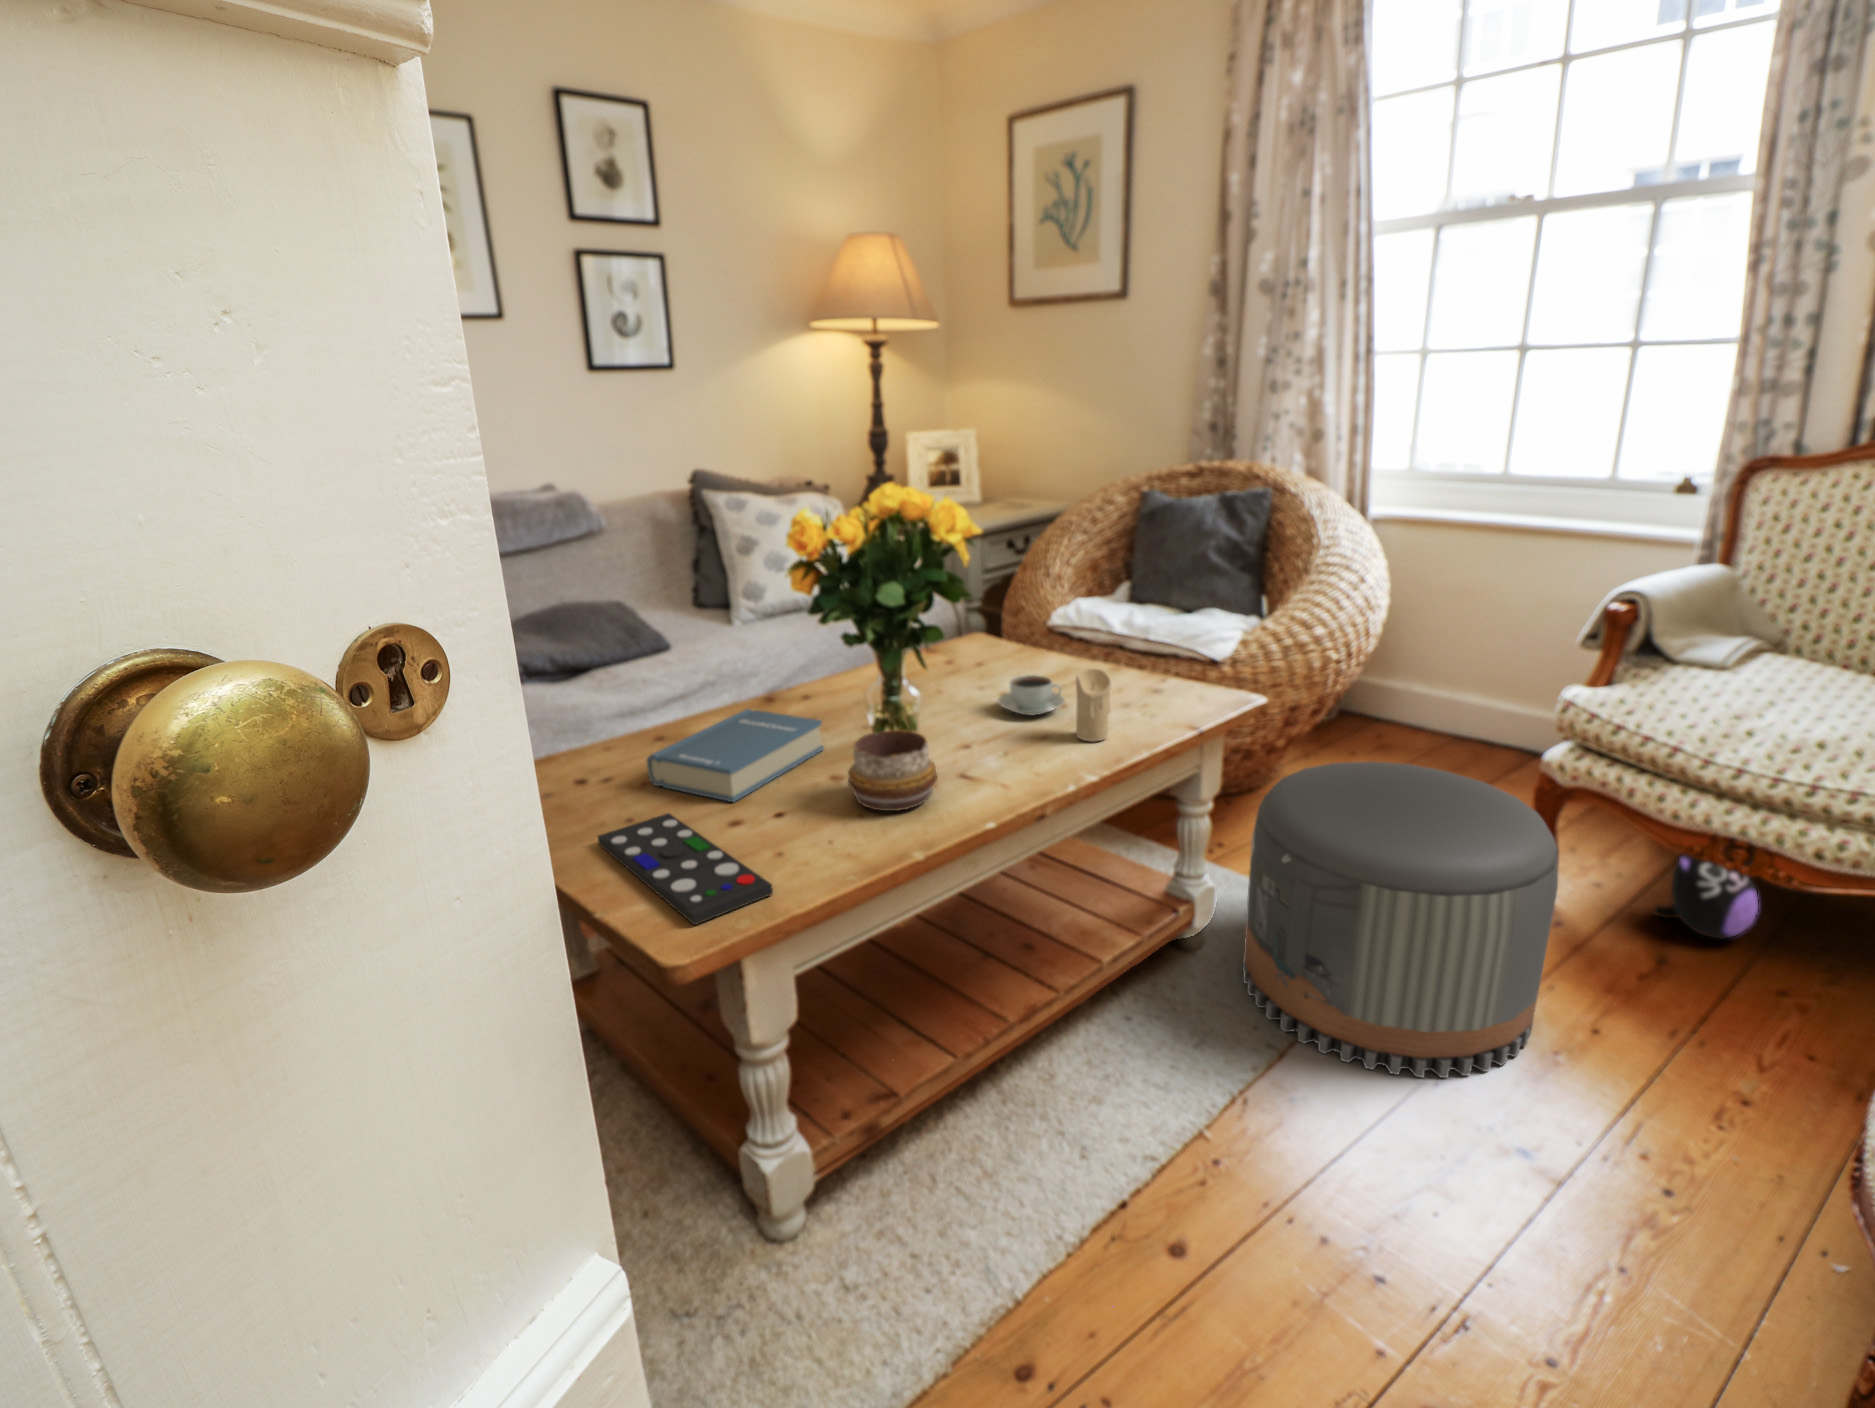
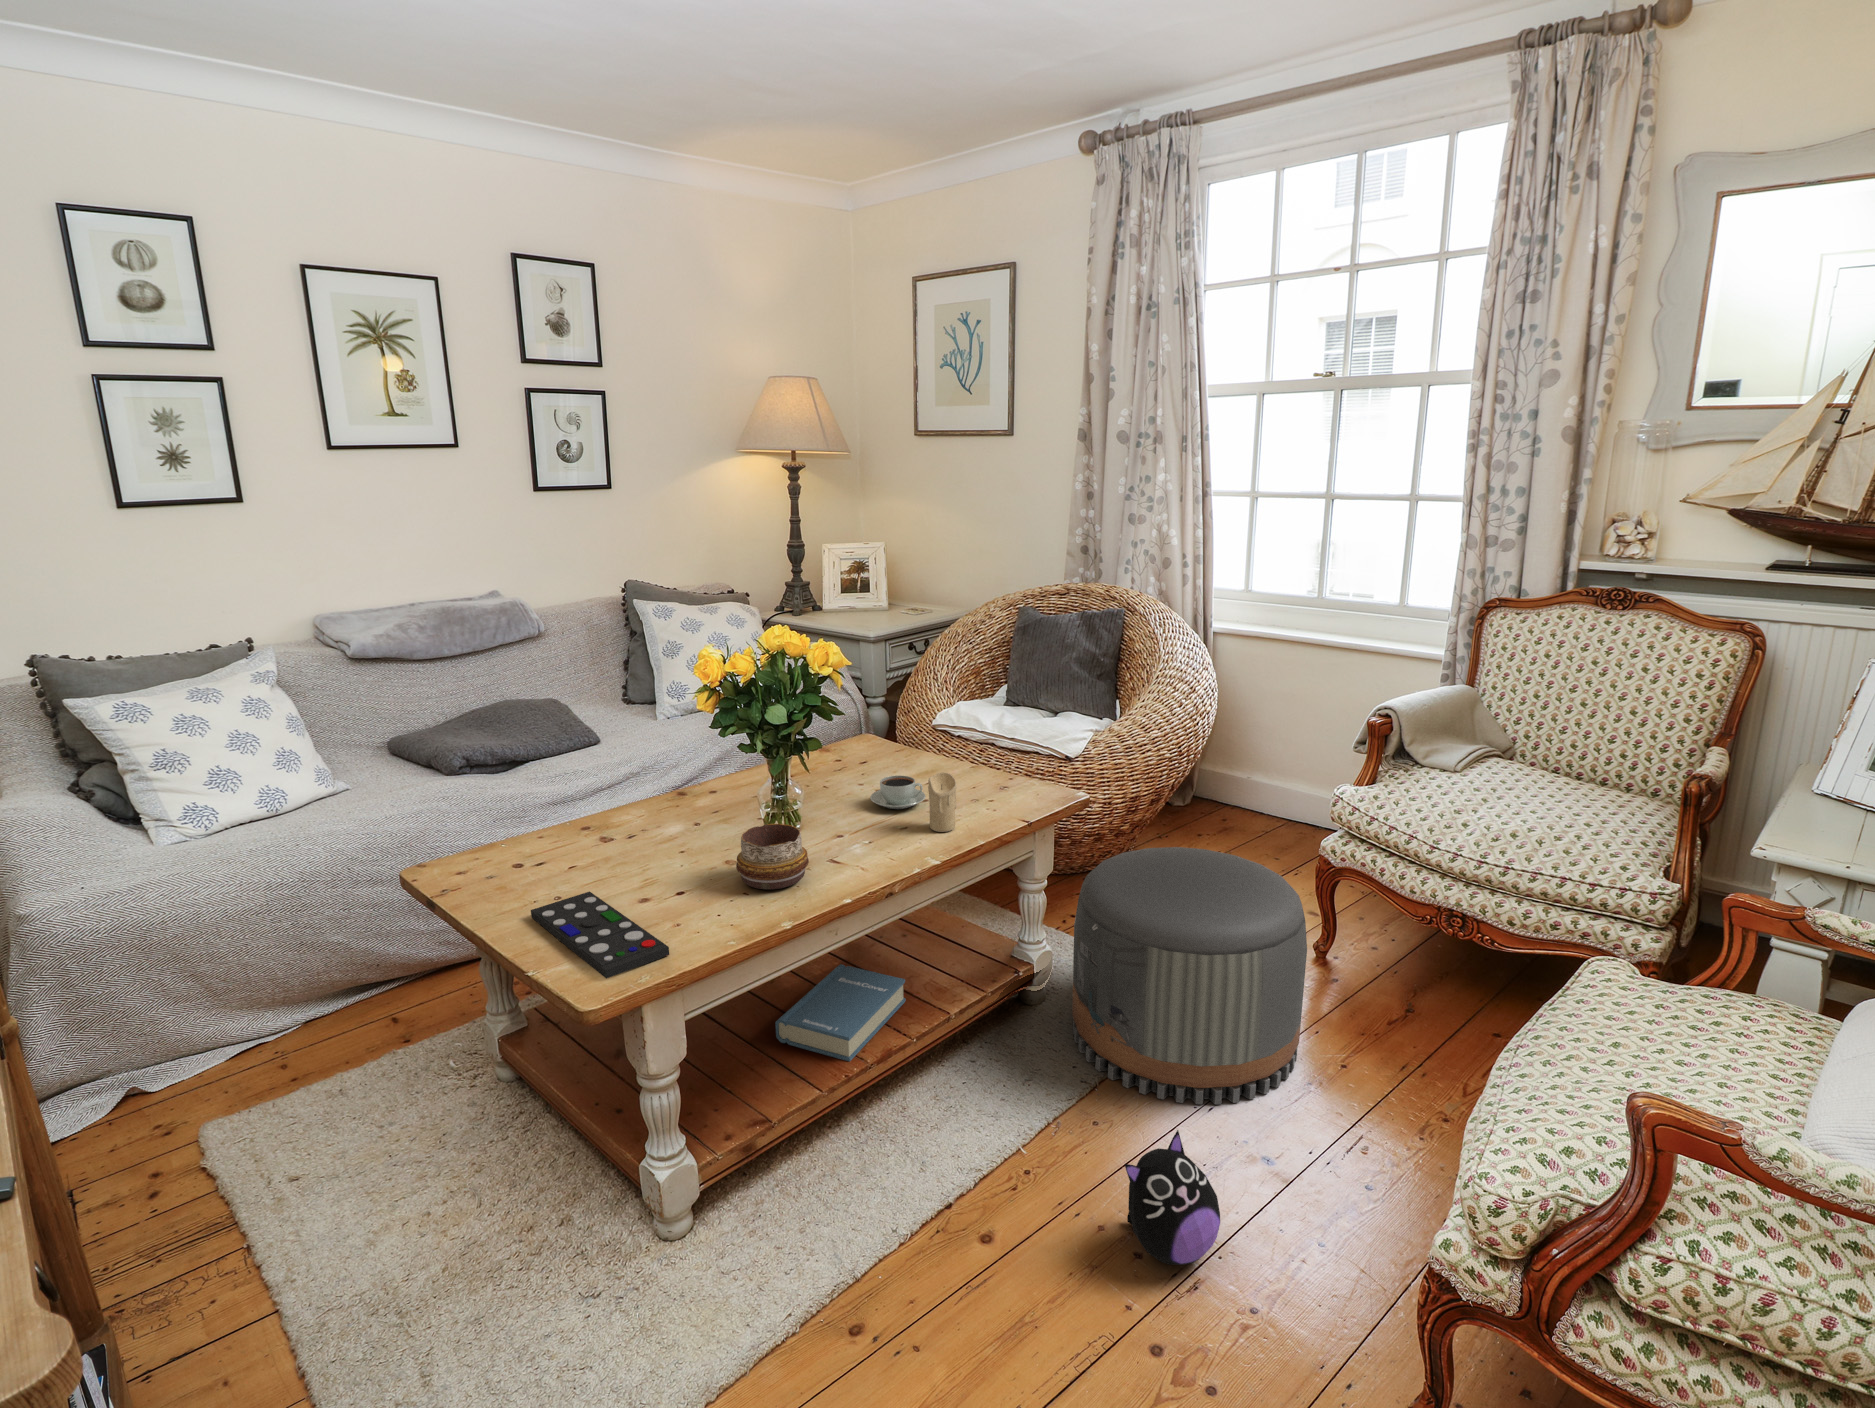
hardback book: present [647,709,824,802] -> present [775,964,906,1062]
plush toy: present [1654,854,1758,938] -> present [1125,1130,1220,1265]

